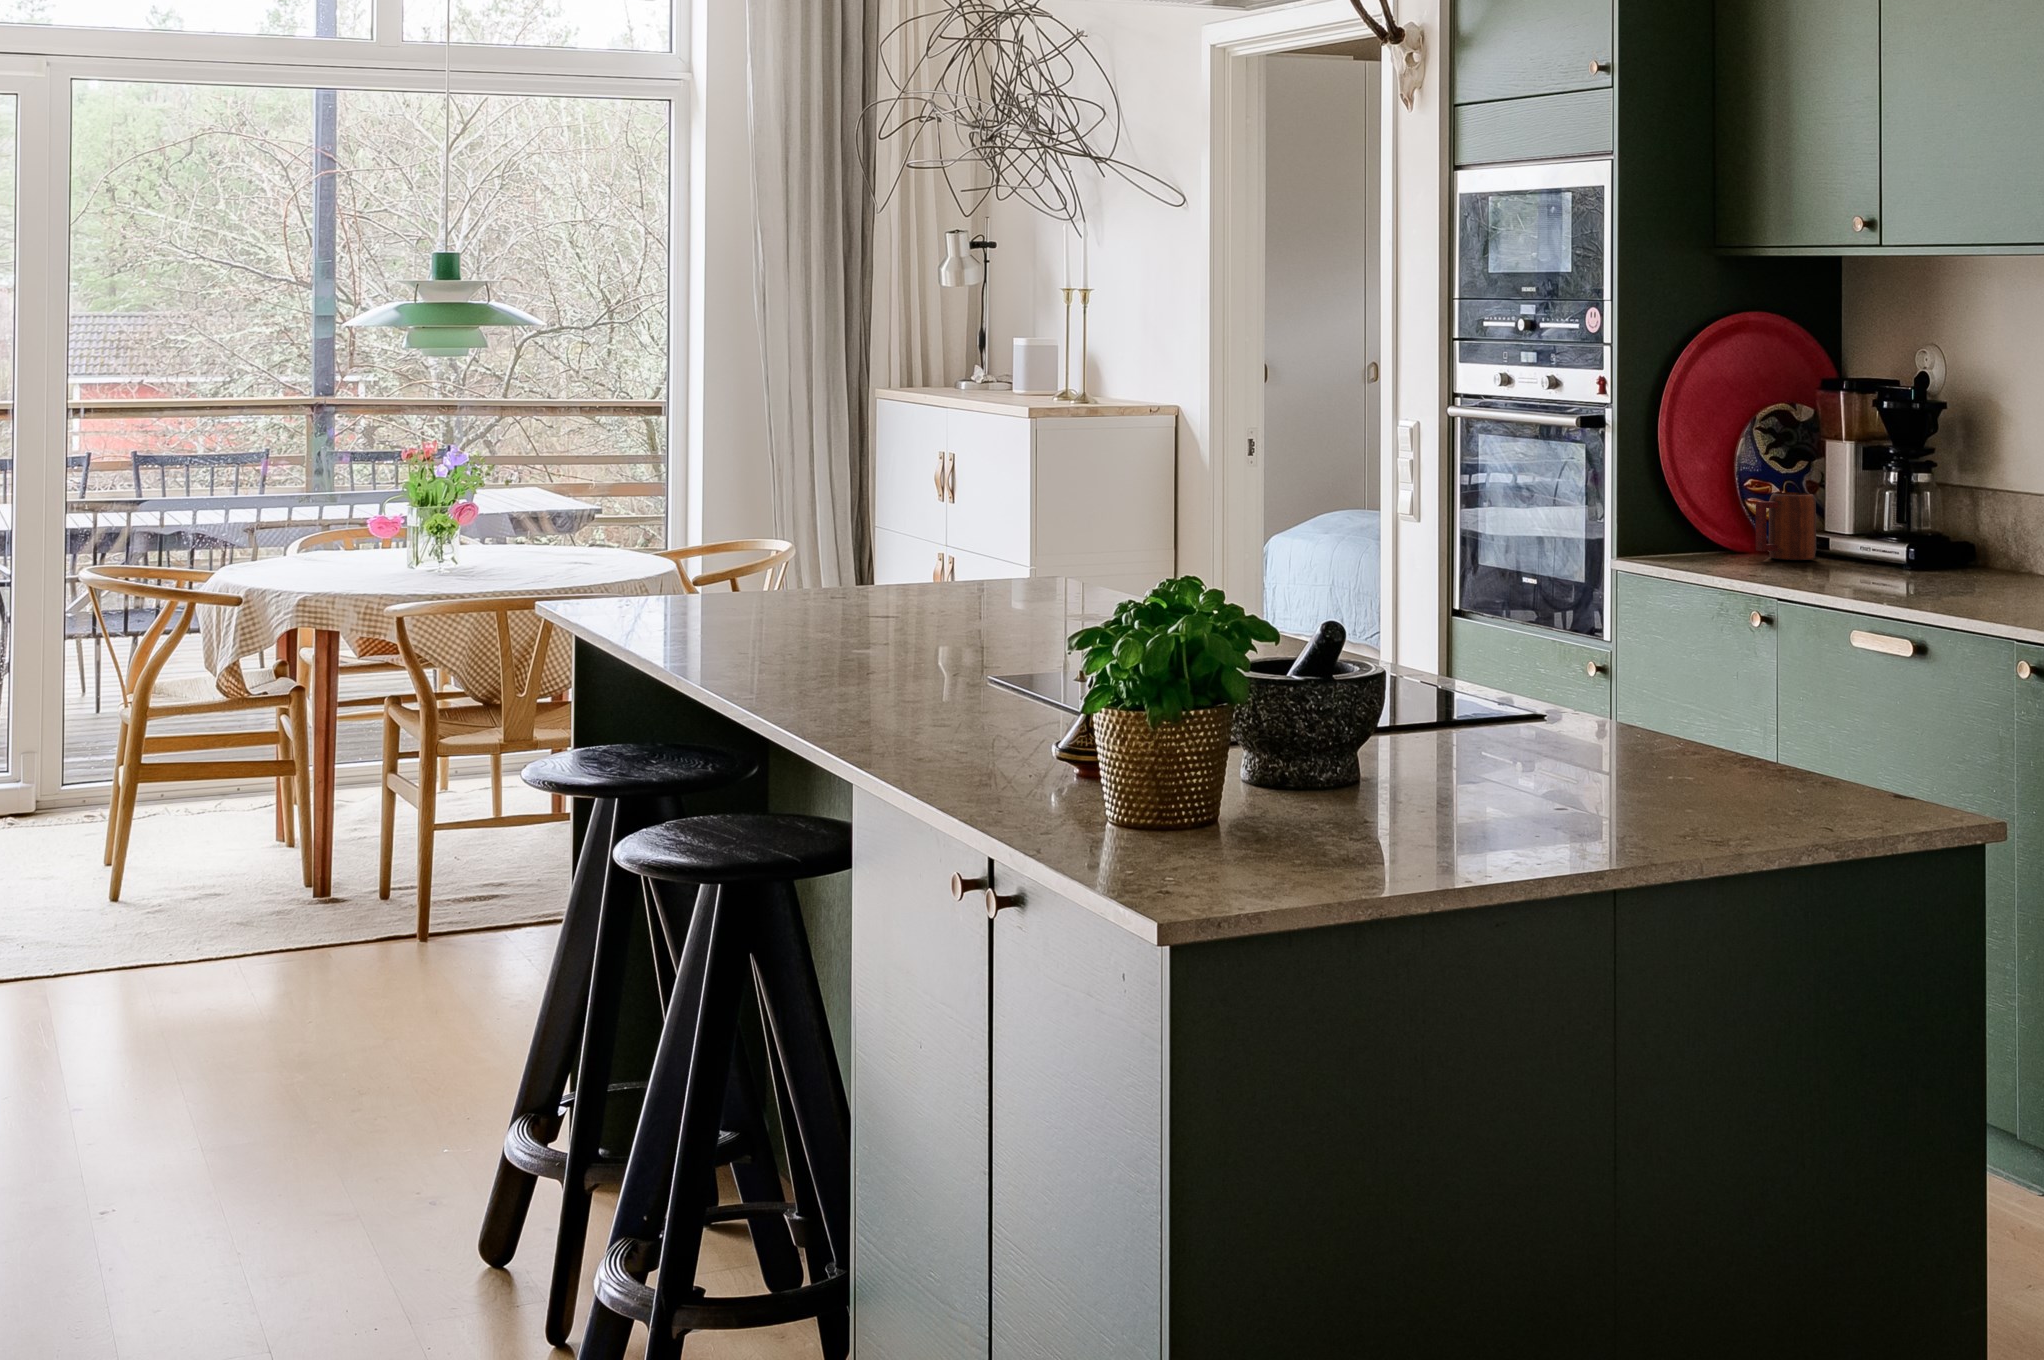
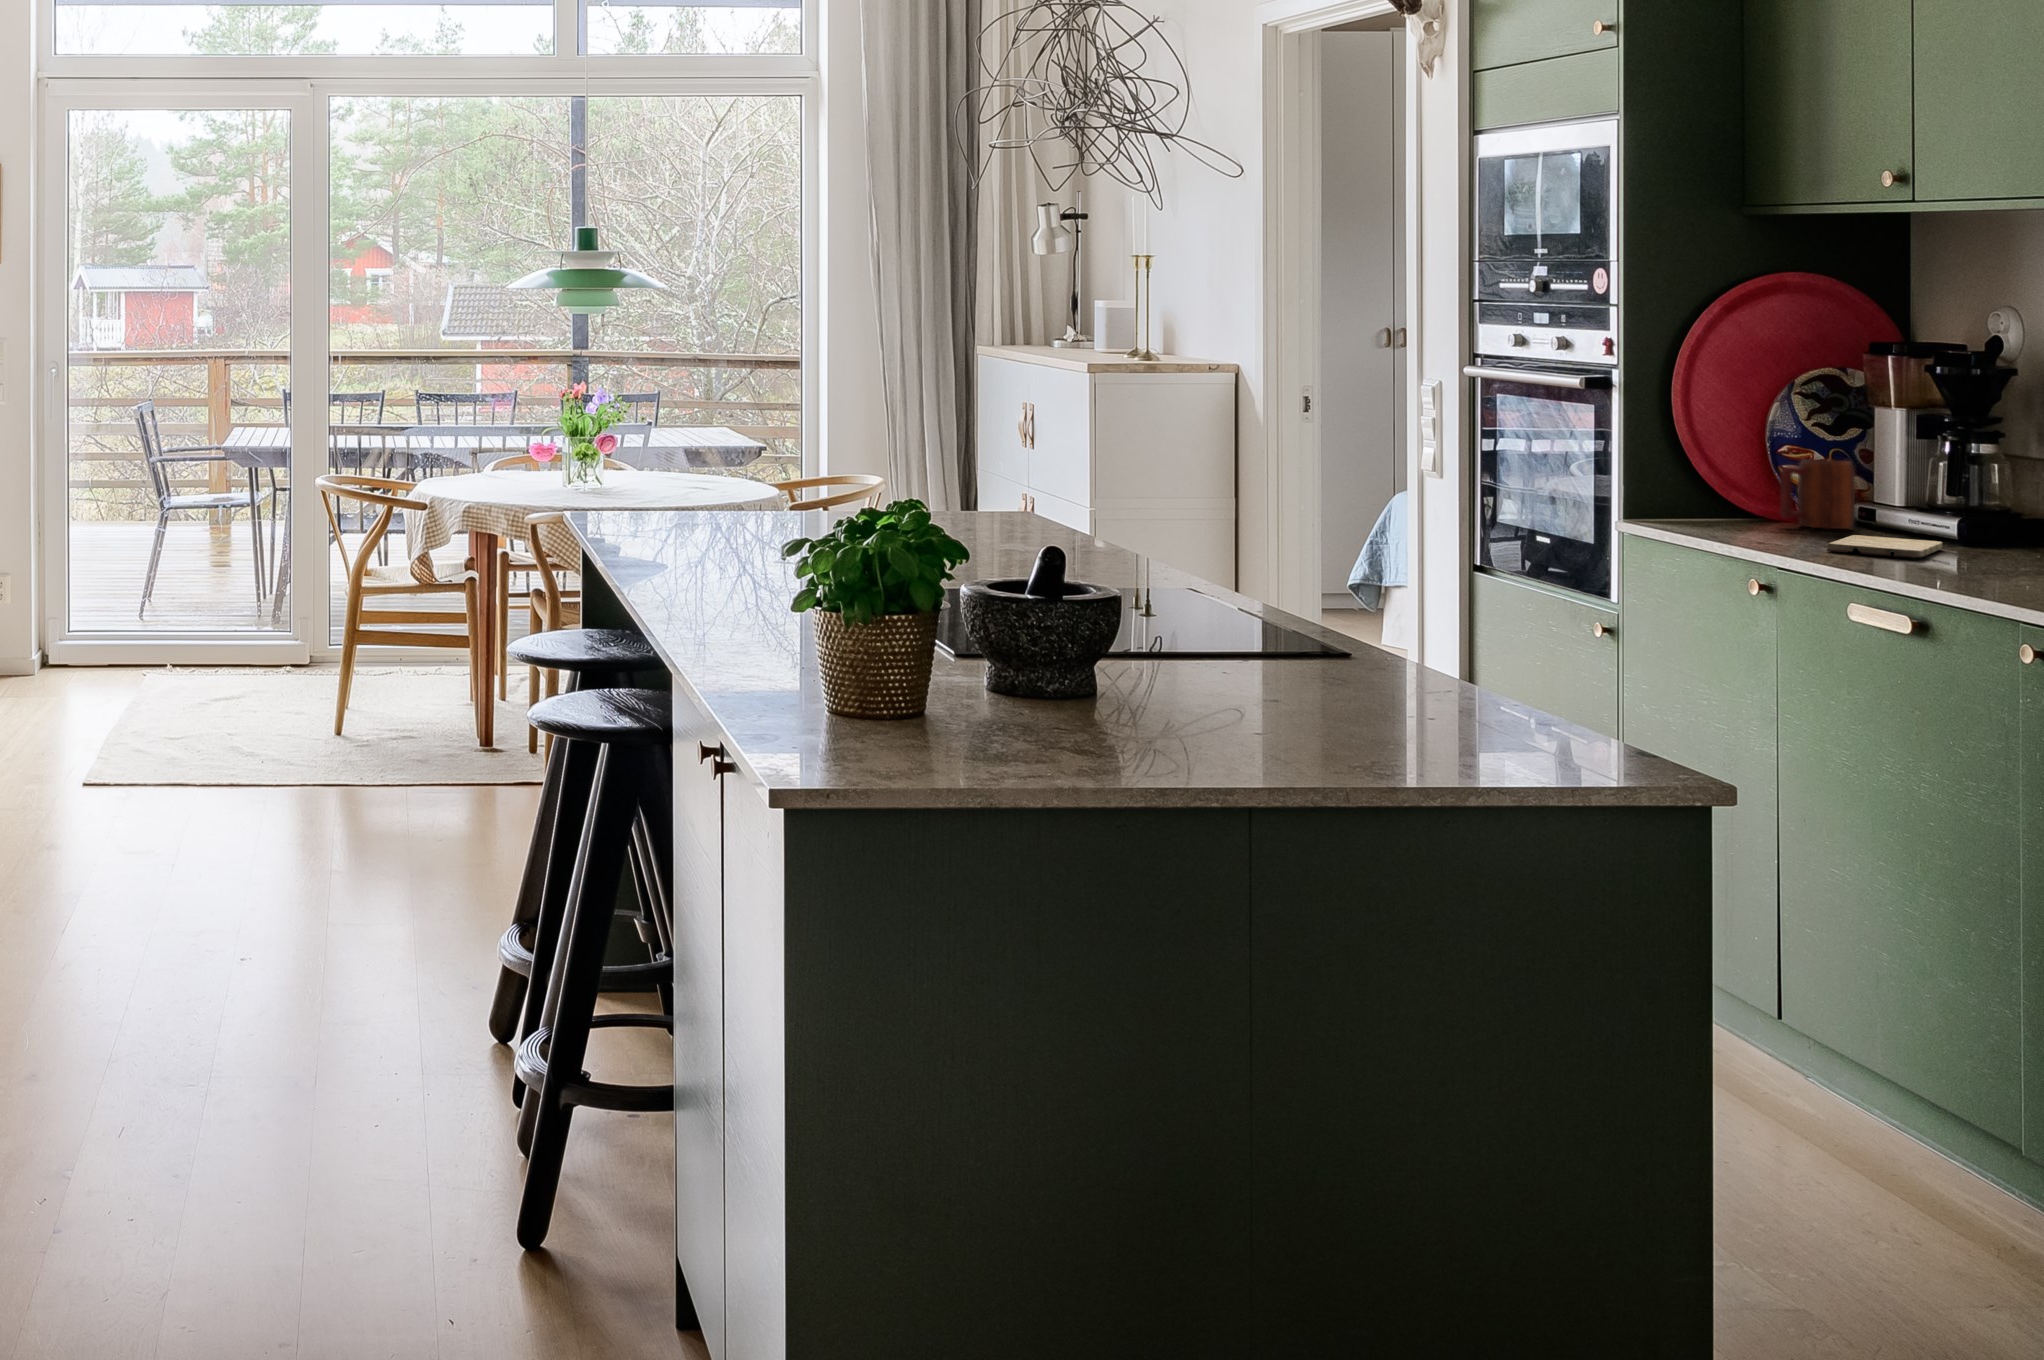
cutting board: none [1814,565,1899,585] -> present [1827,535,1943,558]

